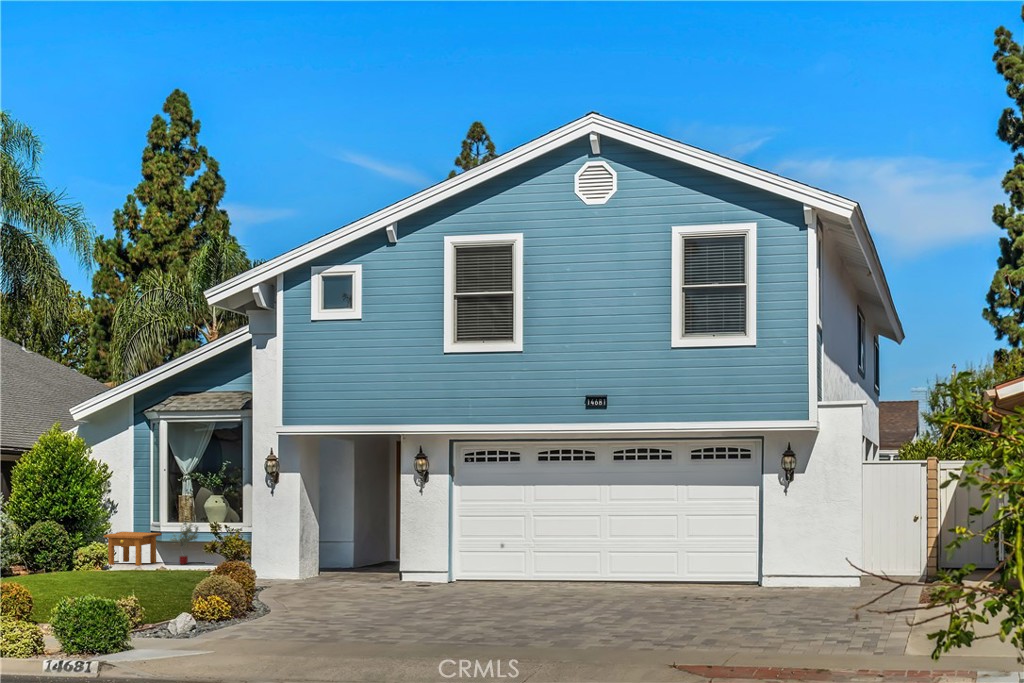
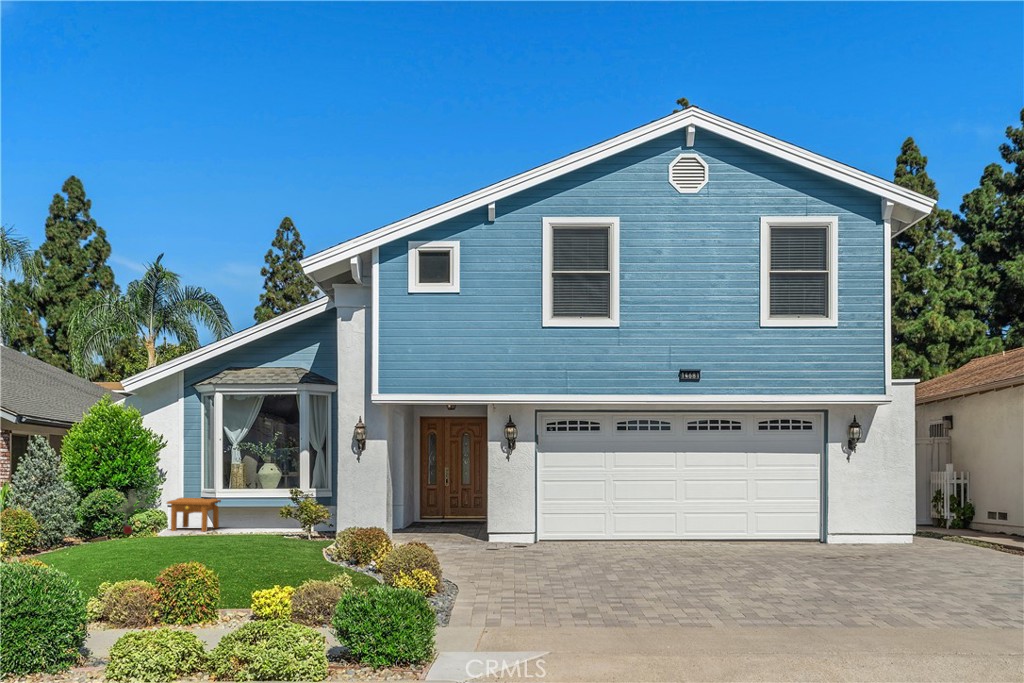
potted tree: present [170,521,198,565] -> present [114,489,146,535]

